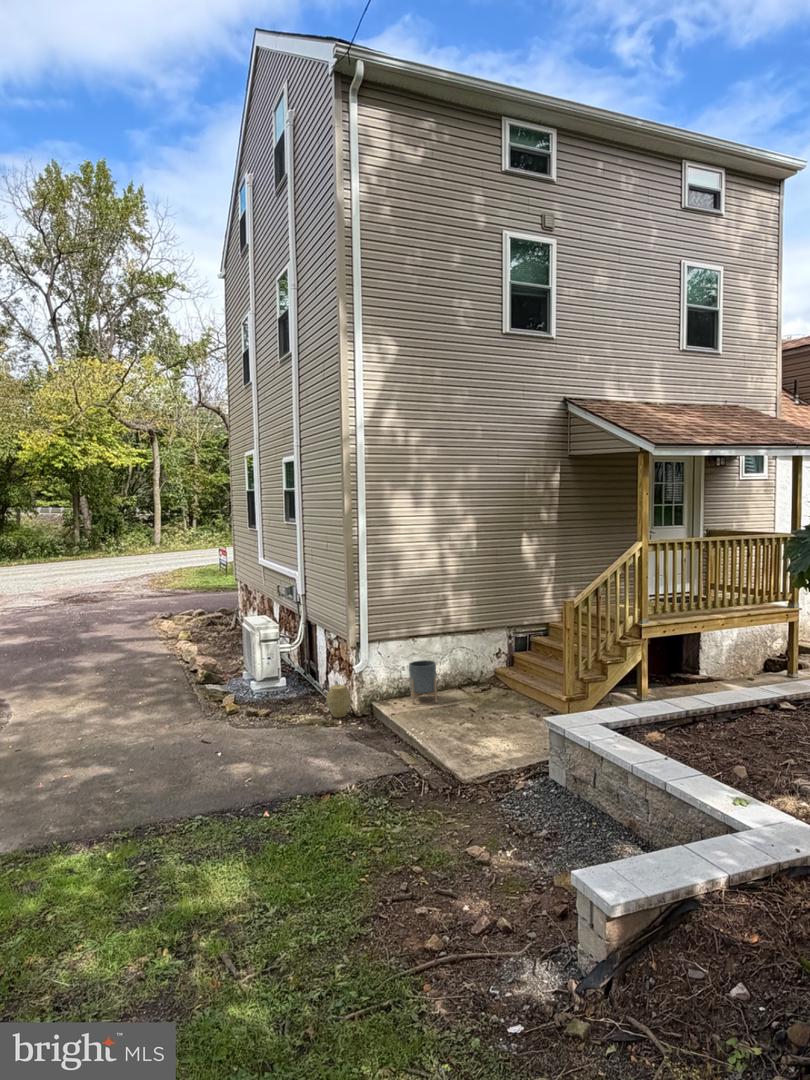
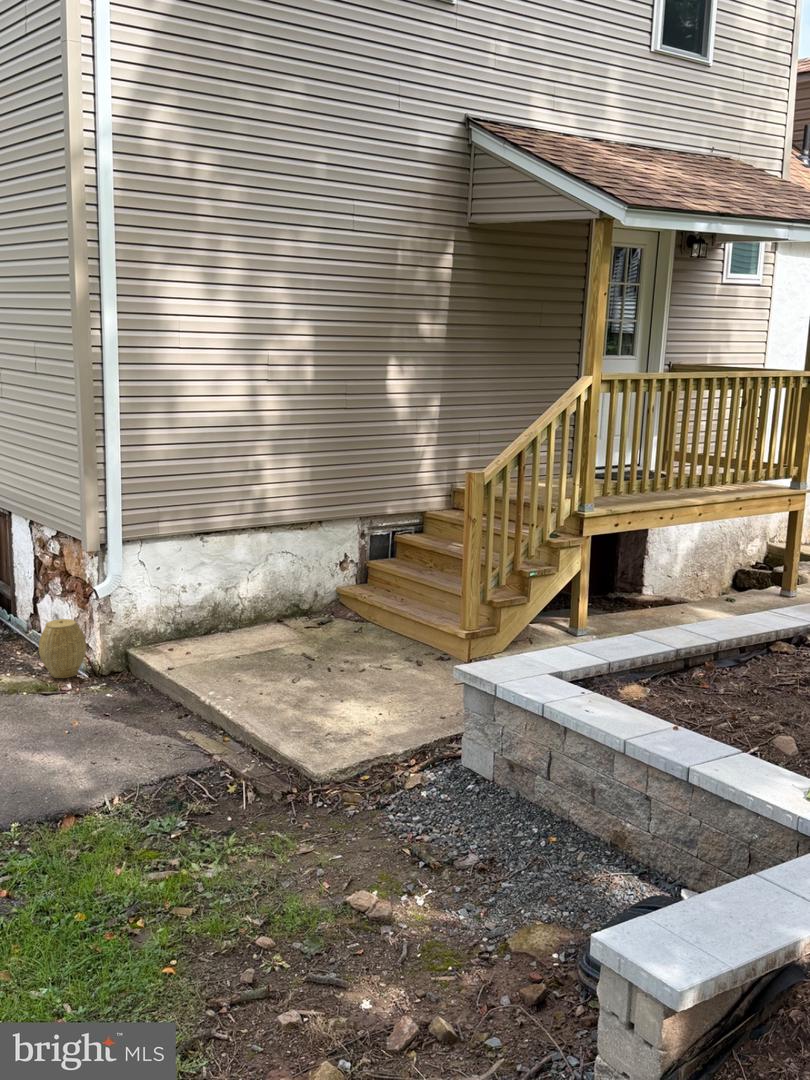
planter: present [409,660,437,704] -> none [194,574,245,651]

